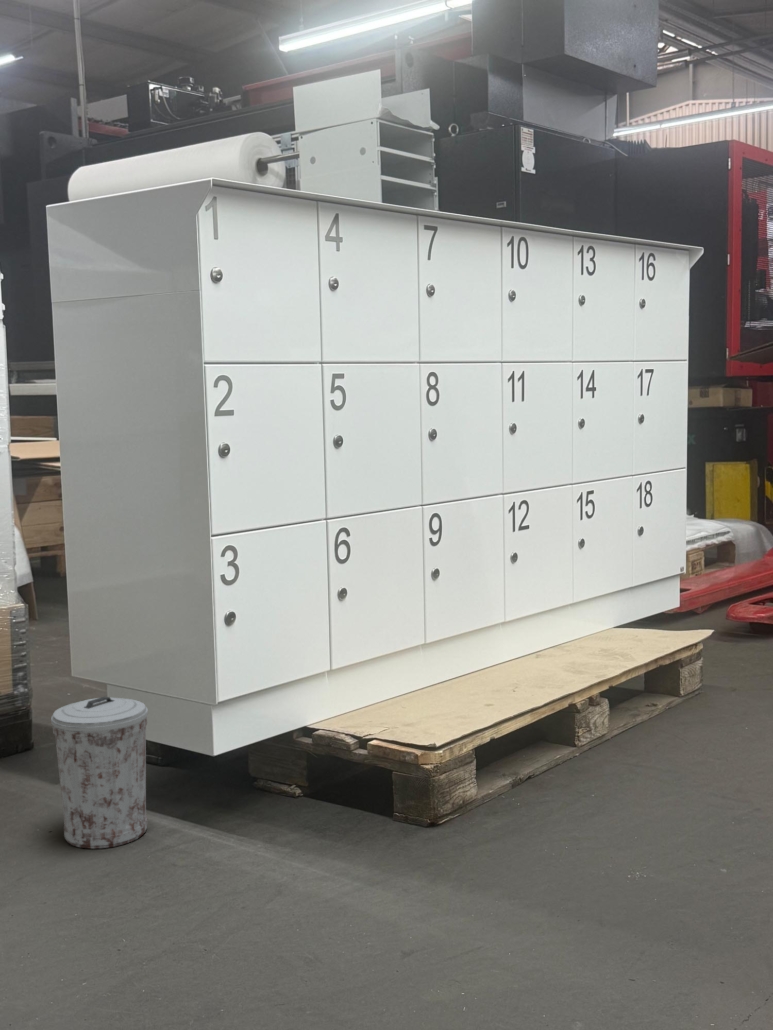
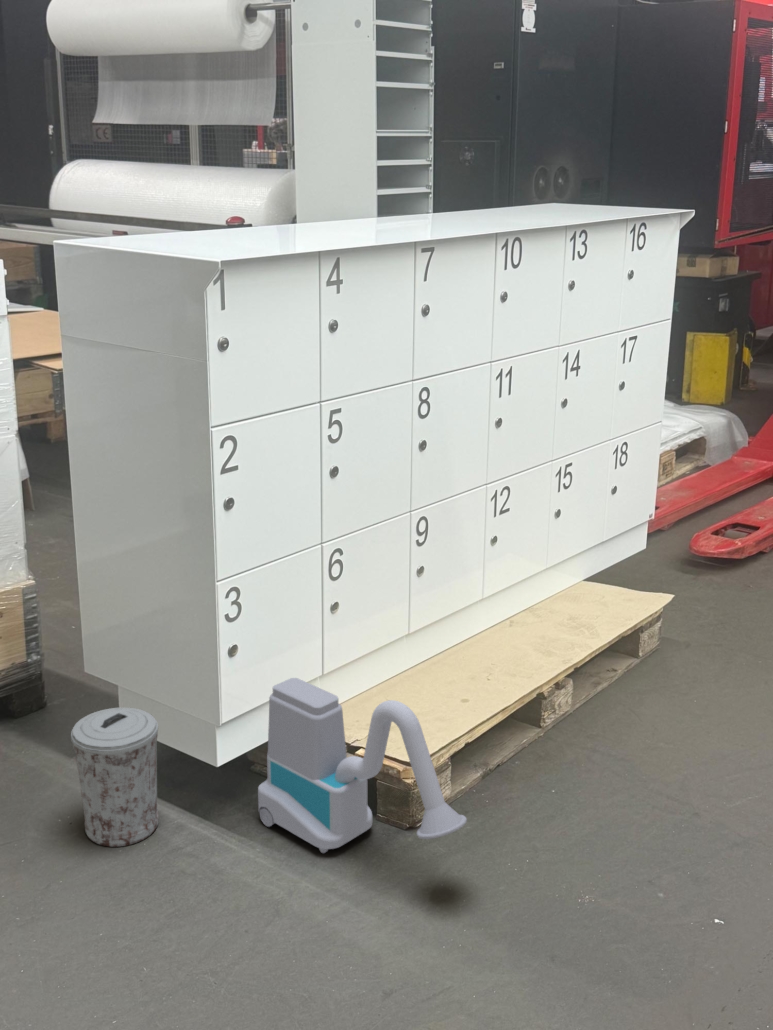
vacuum cleaner: none [259,651,493,848] -> present [258,678,467,853]

